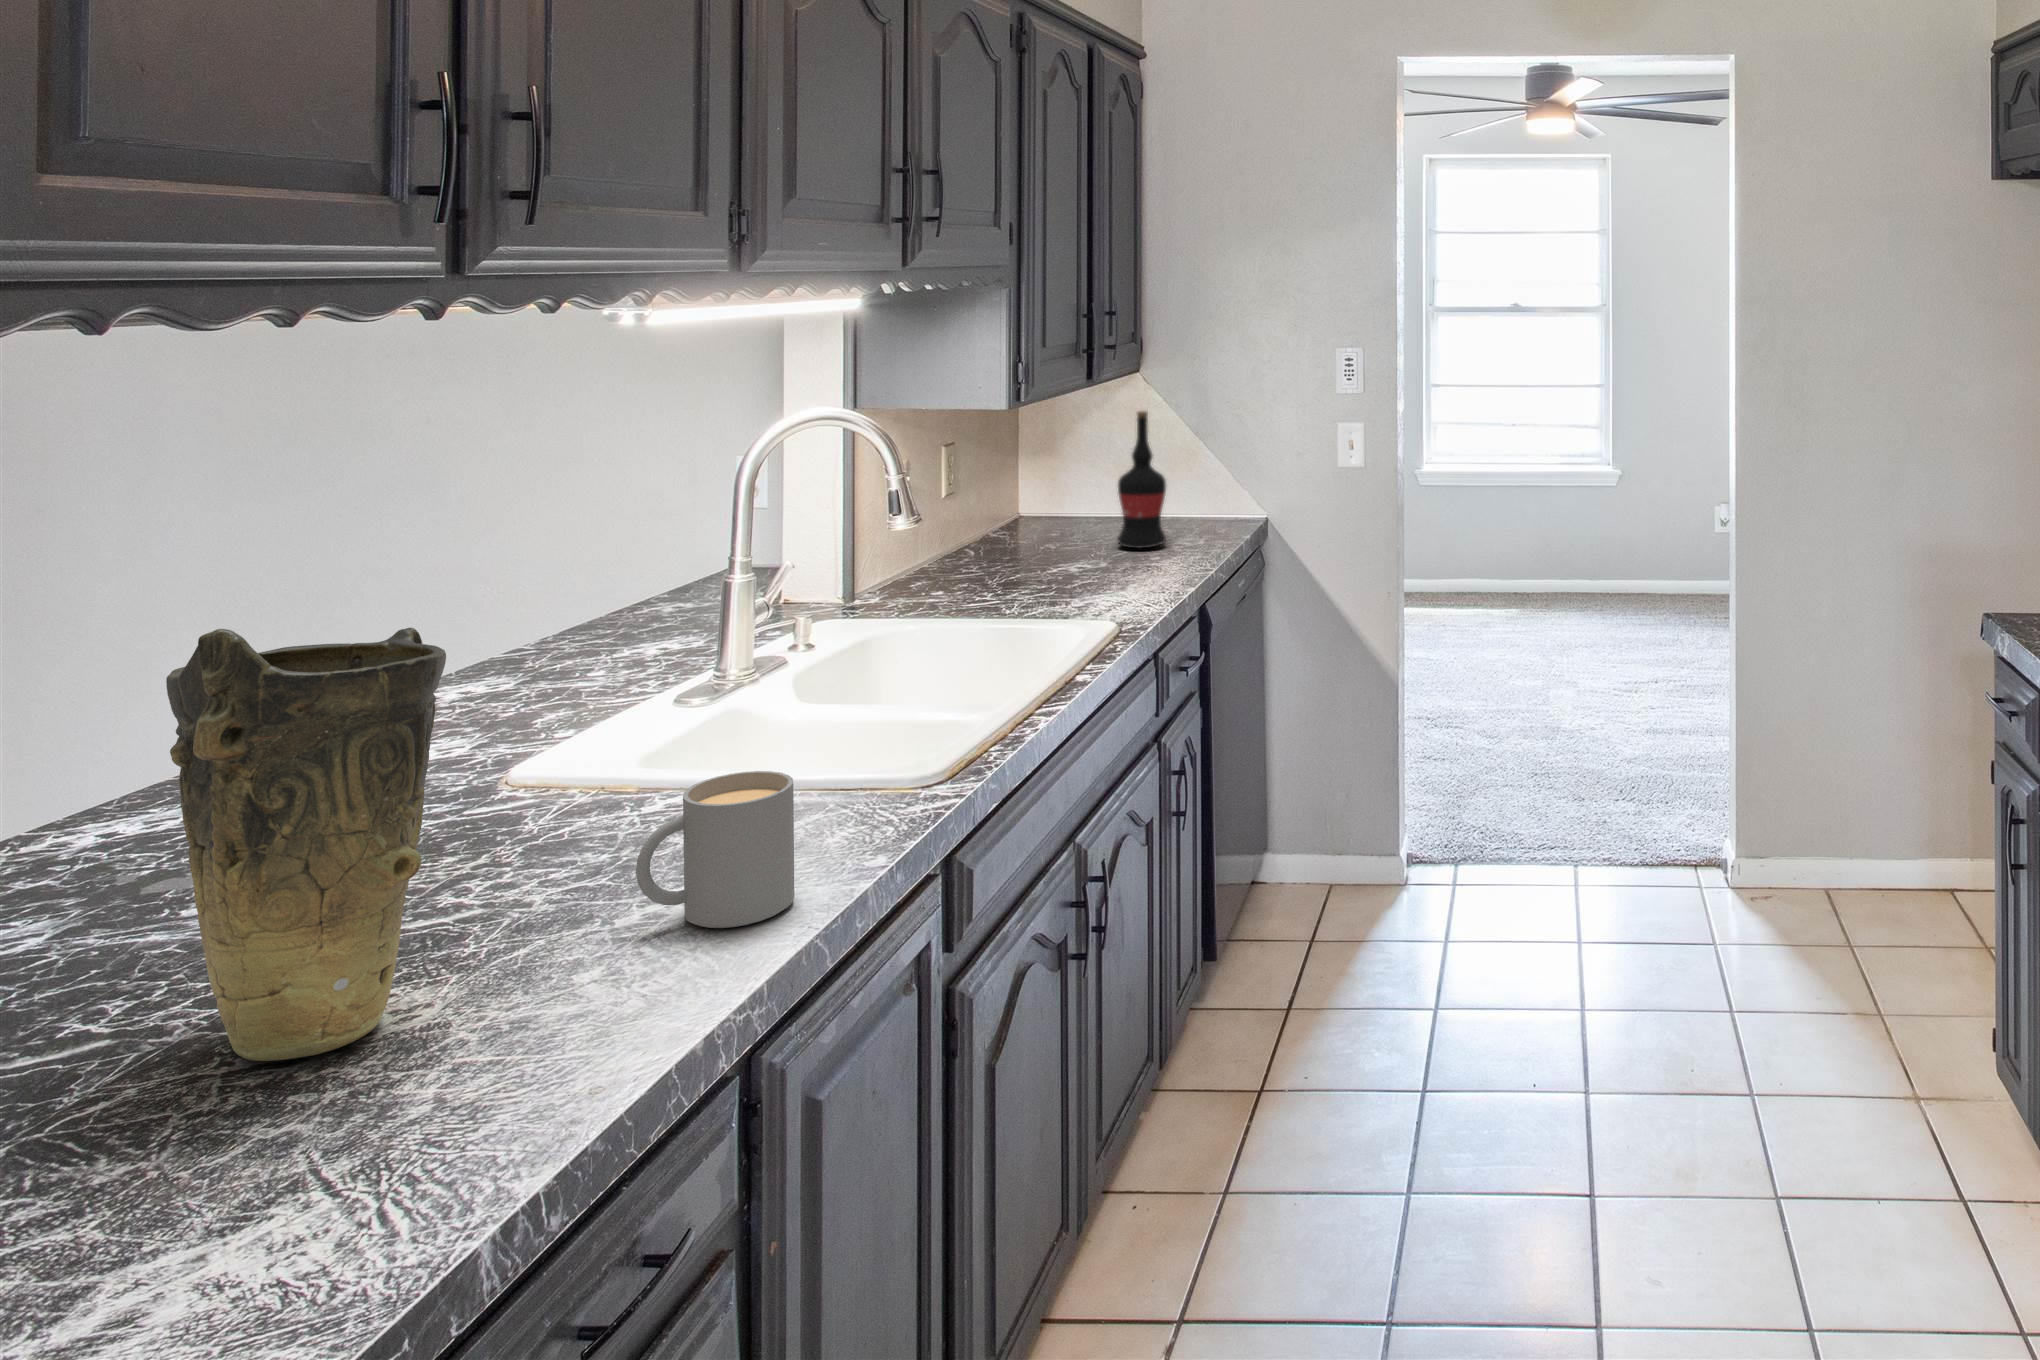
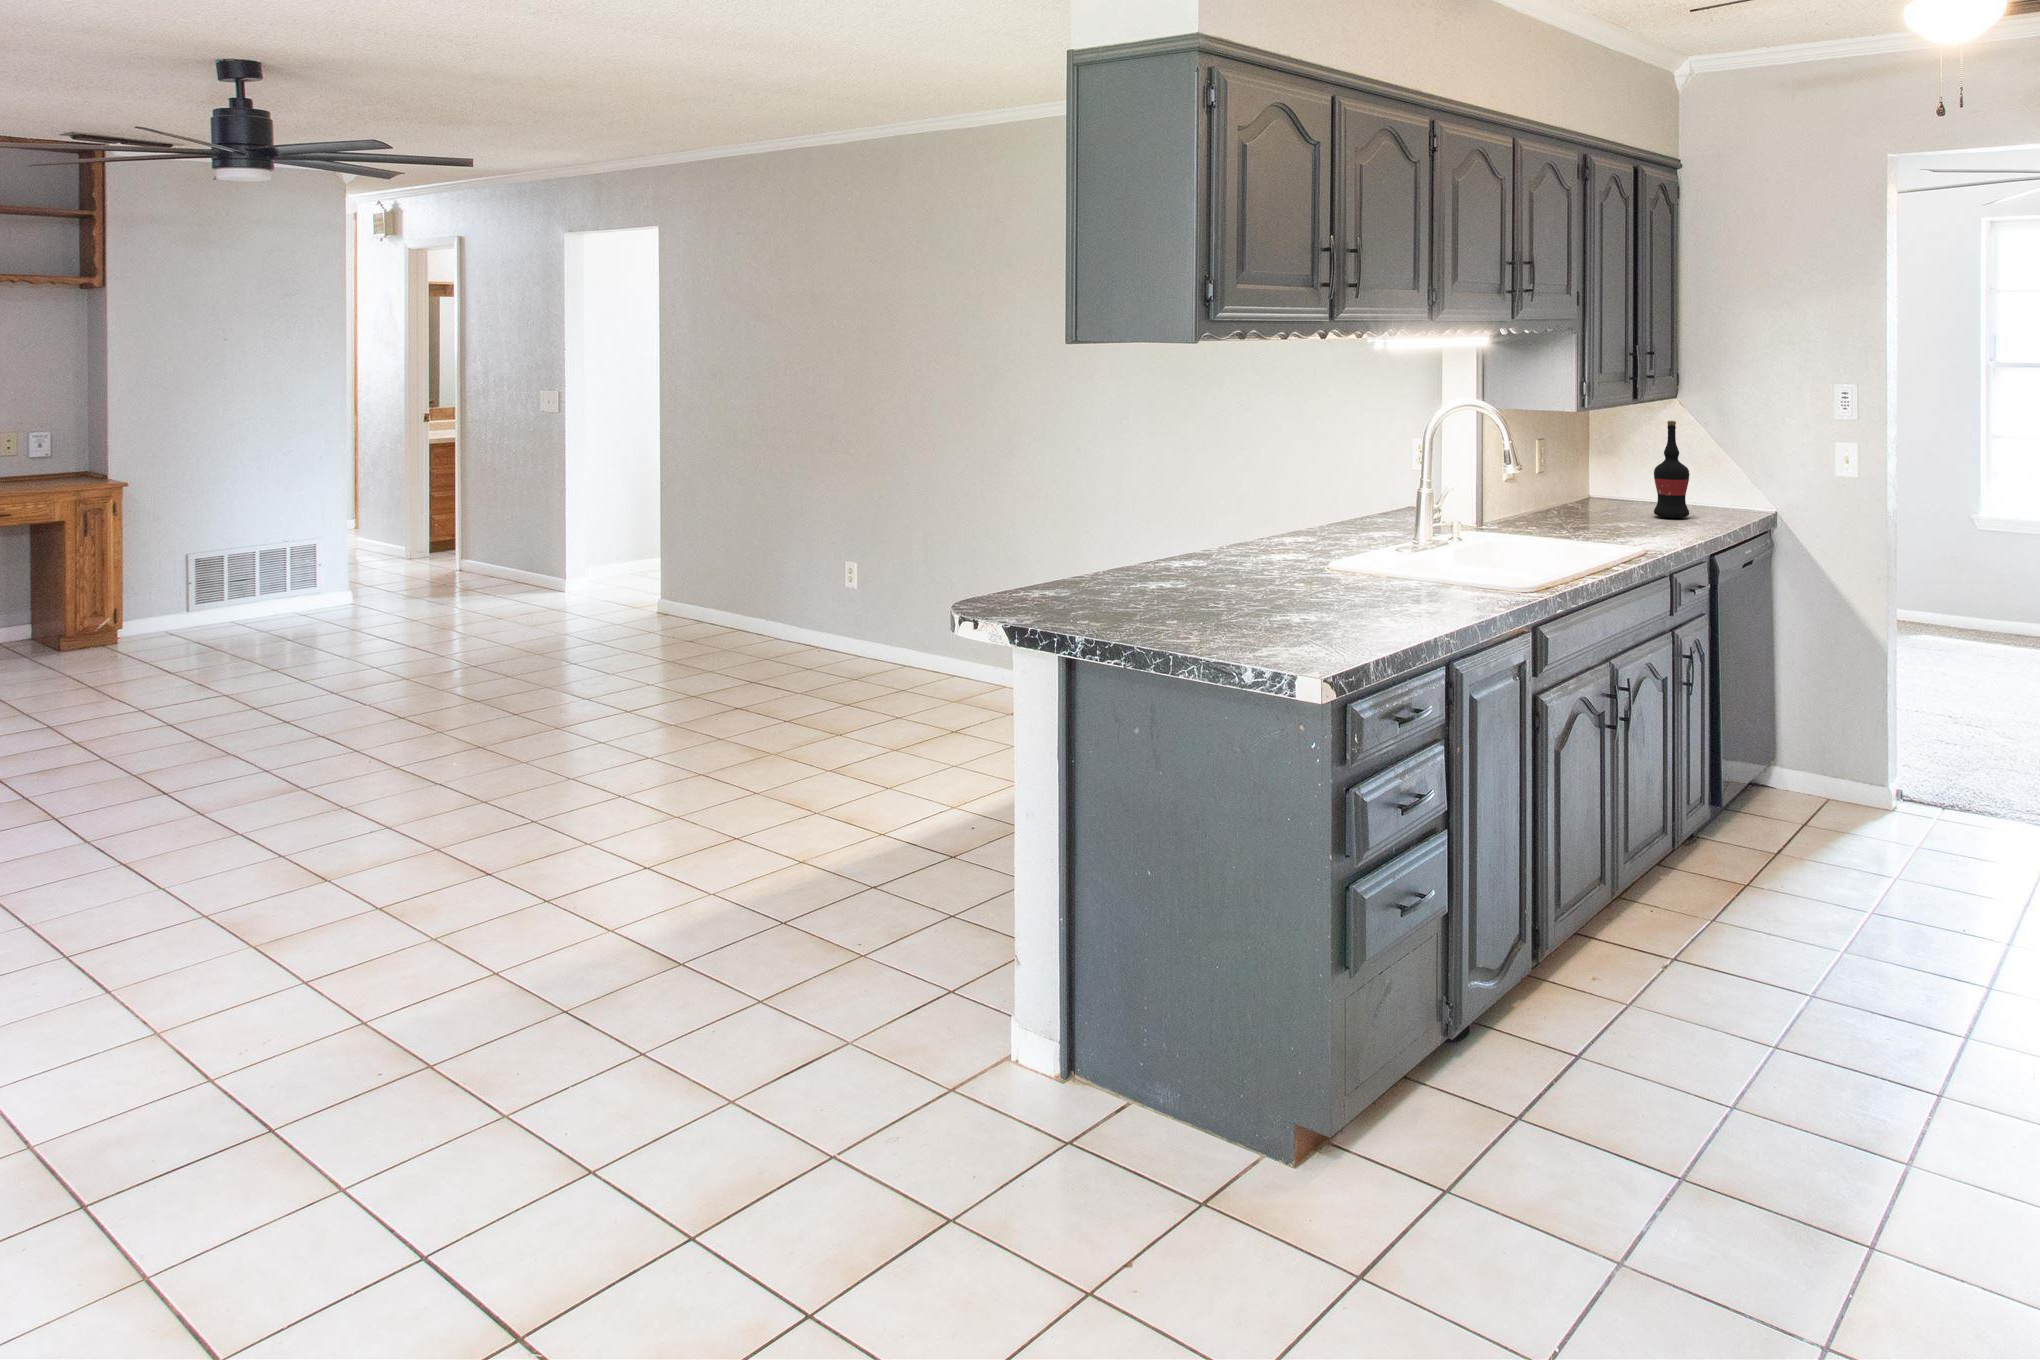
vase: present [166,628,446,1061] -> none [1251,445,1336,614]
mug: present [636,771,794,928] -> none [1399,547,1463,610]

